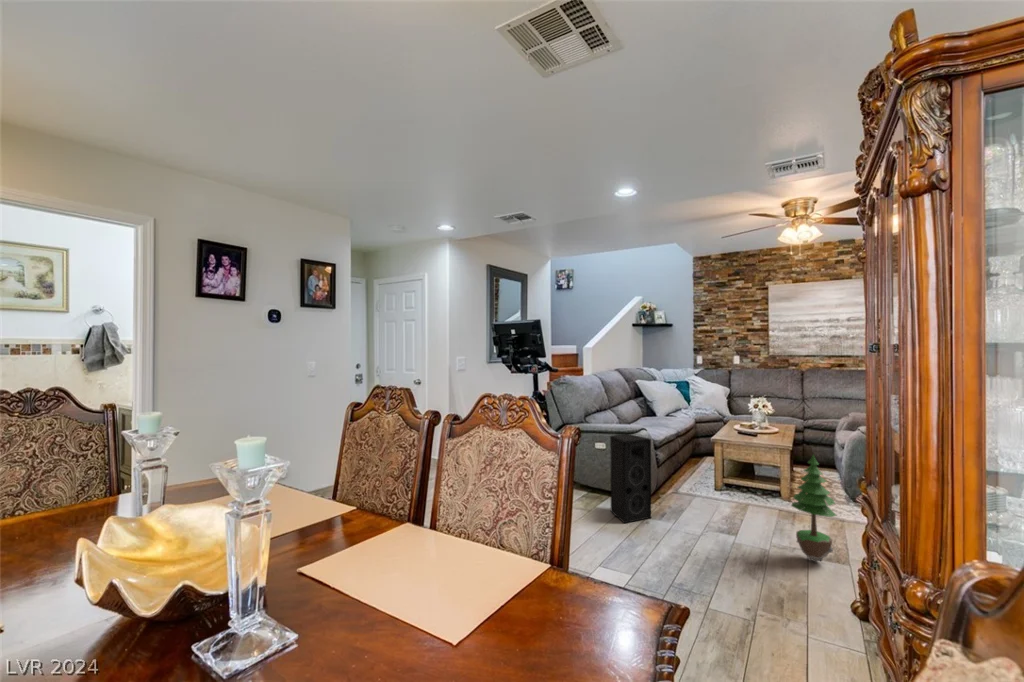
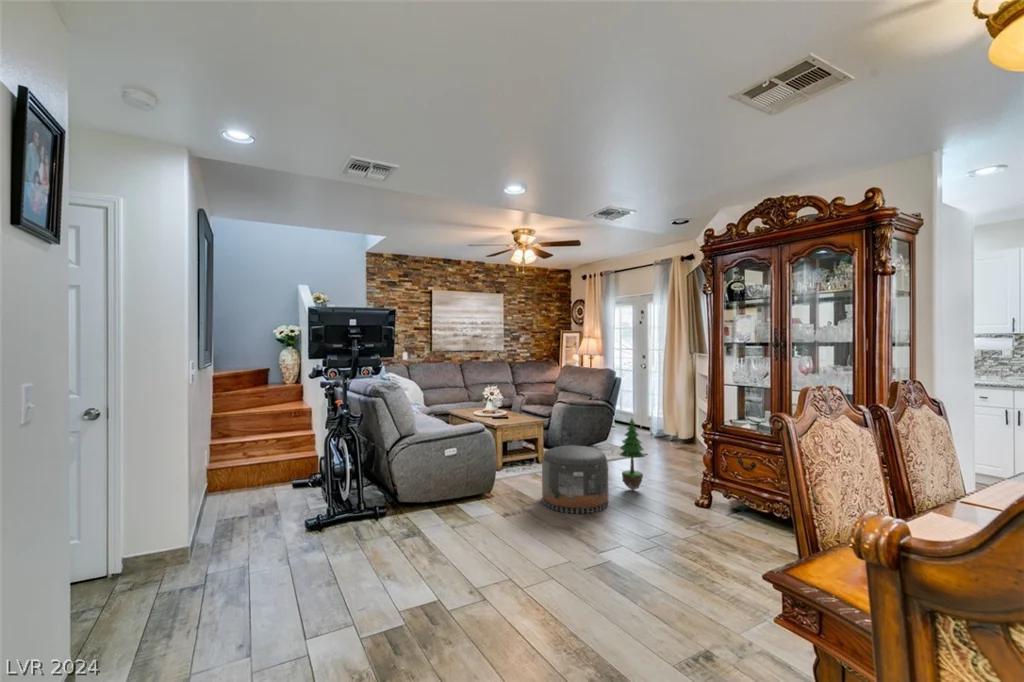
speaker: present [610,434,651,523] -> none [491,432,524,519]
pouf: none [667,468,754,555] -> present [542,445,608,514]

